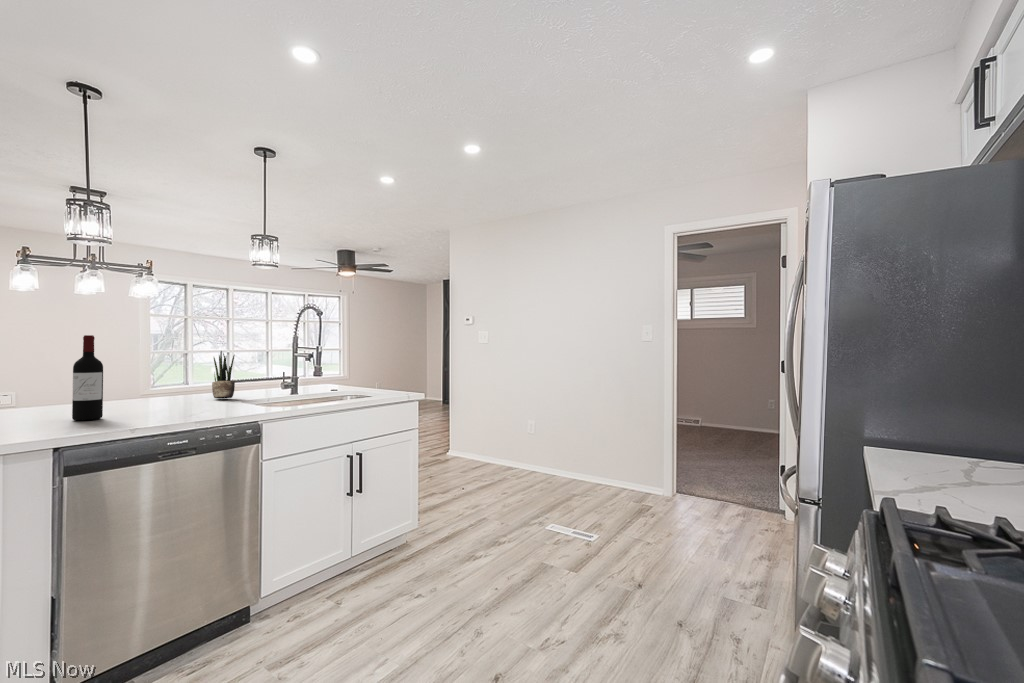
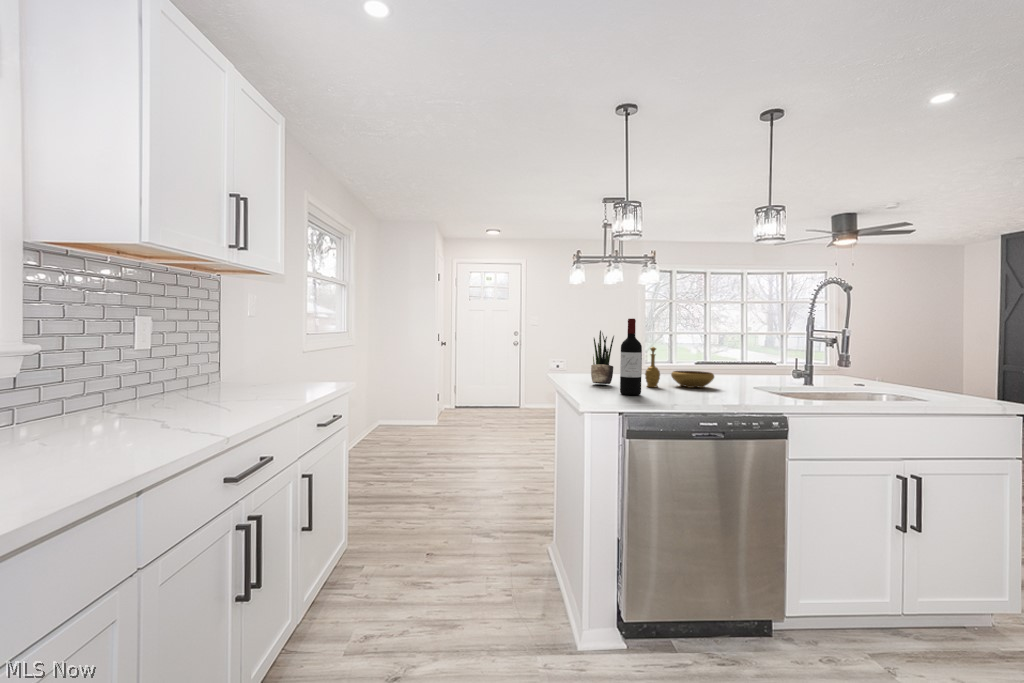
potted plant: present [212,351,235,399] -> present [591,330,614,384]
decorative bowl: none [115,366,201,410] -> present [645,347,714,388]

